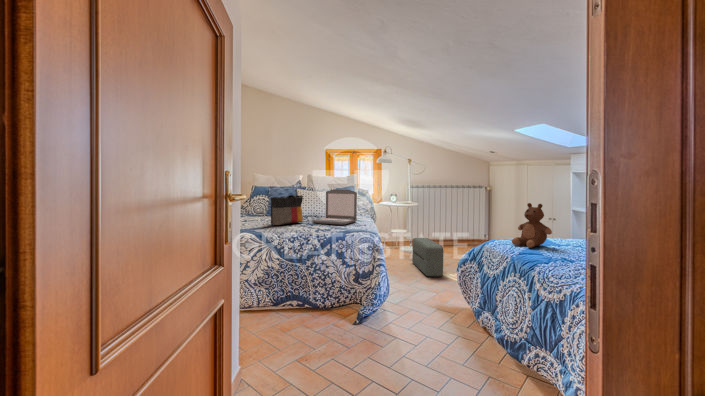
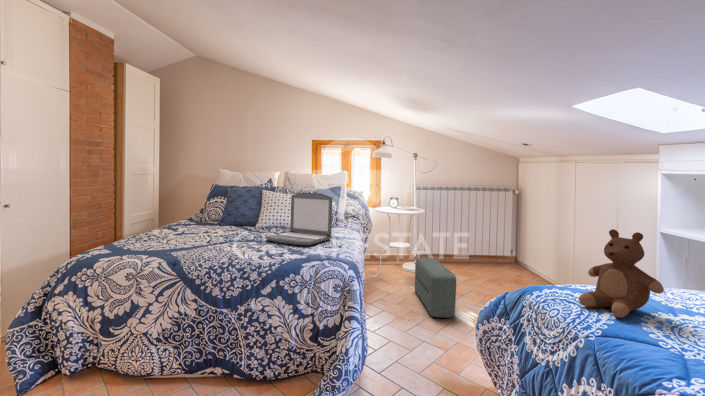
tote bag: present [271,195,303,225] -> none [199,200,254,245]

